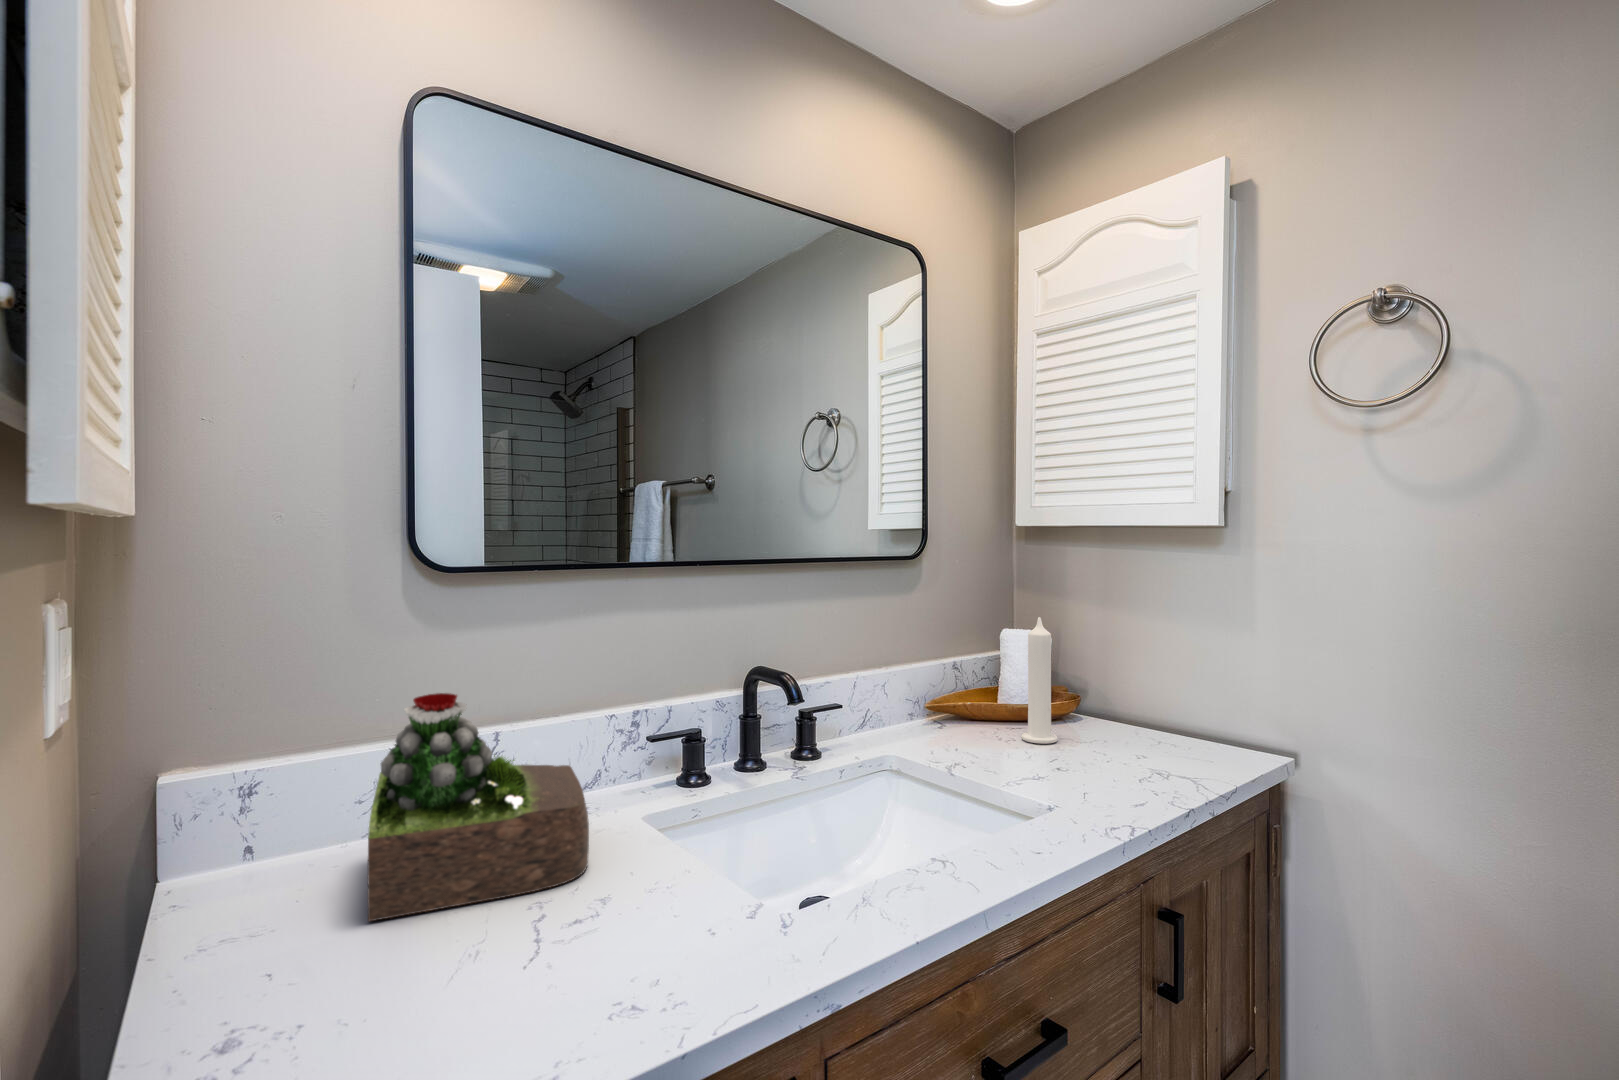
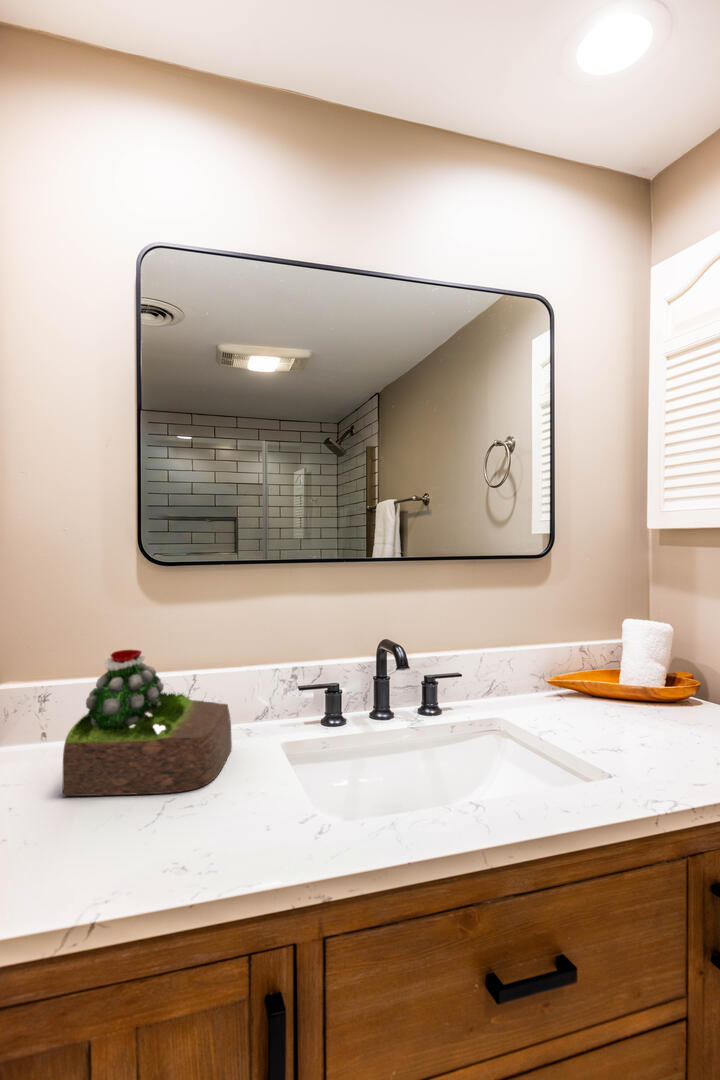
candle: present [1022,617,1058,744] -> none [628,613,662,726]

